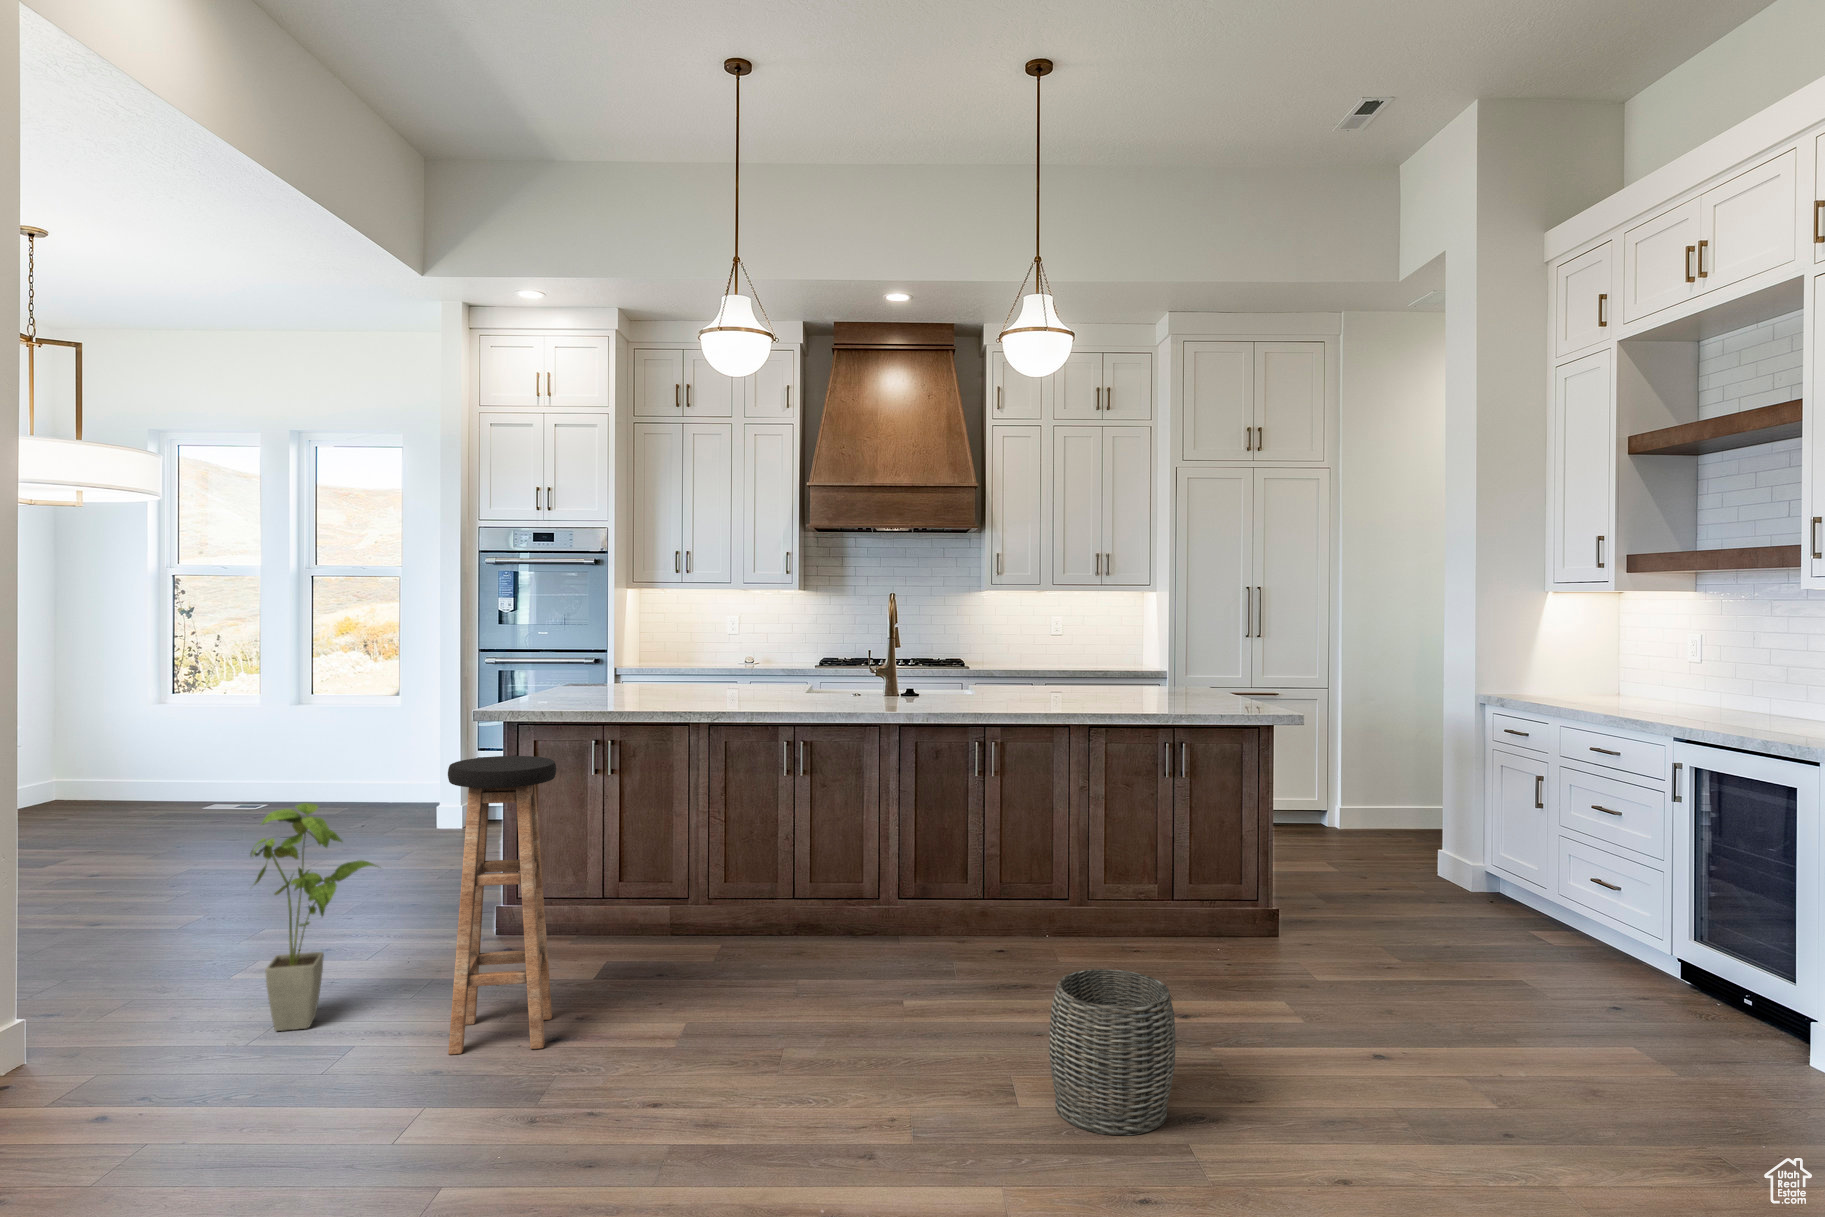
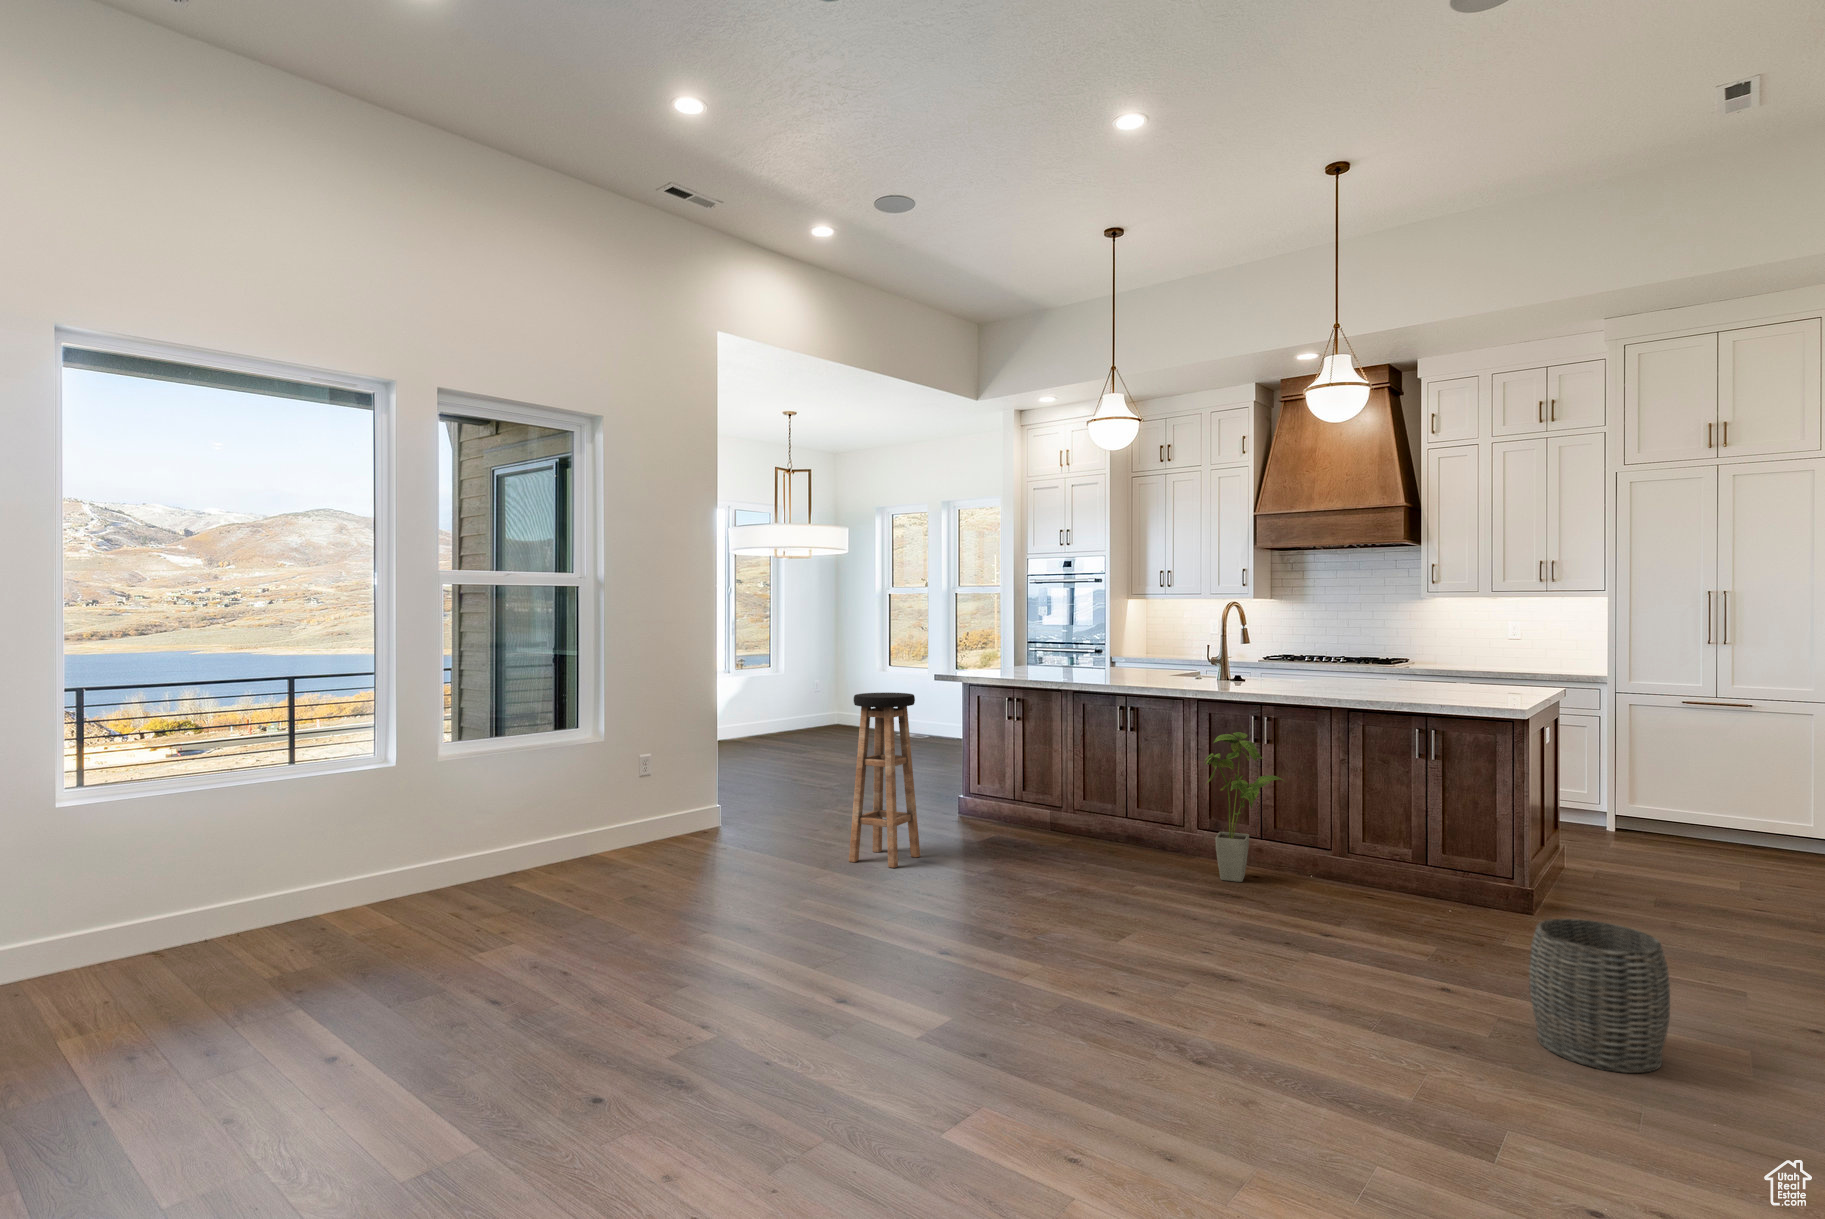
house plant: present [250,803,376,1031] -> present [1204,732,1284,882]
woven basket: present [1049,969,1176,1135] -> present [1529,919,1670,1073]

